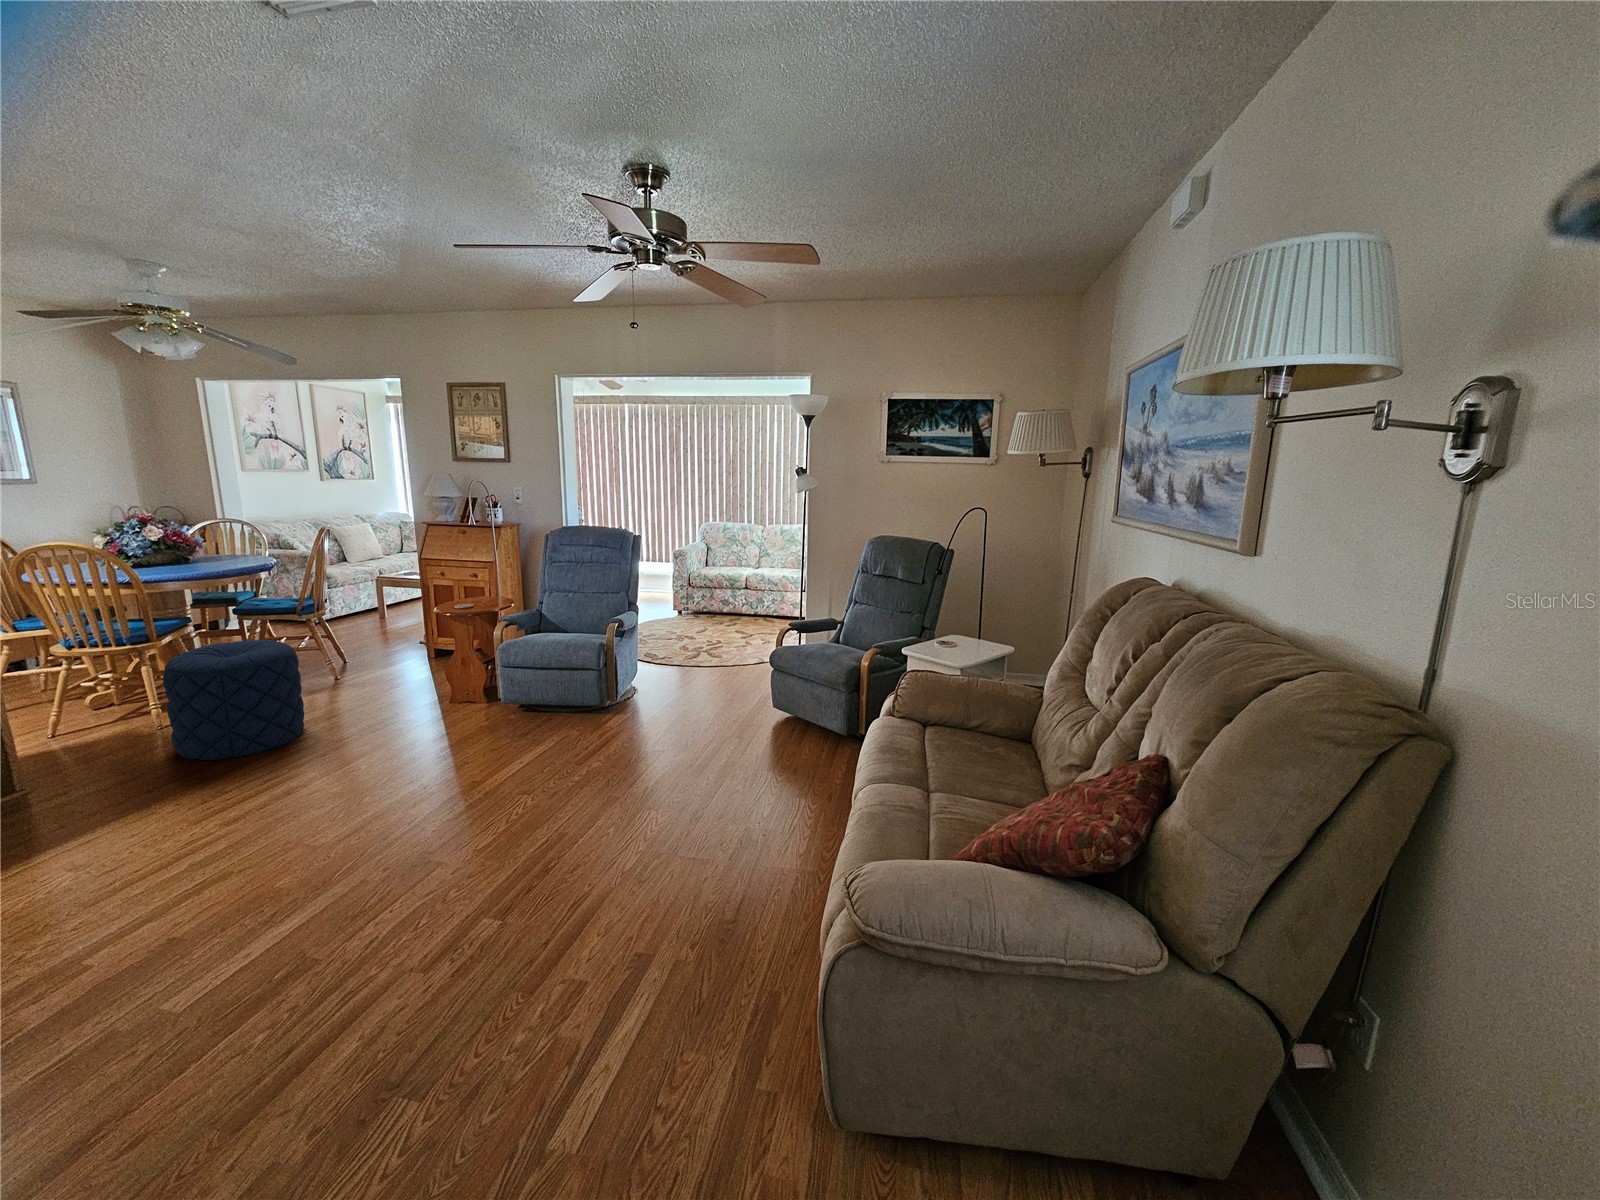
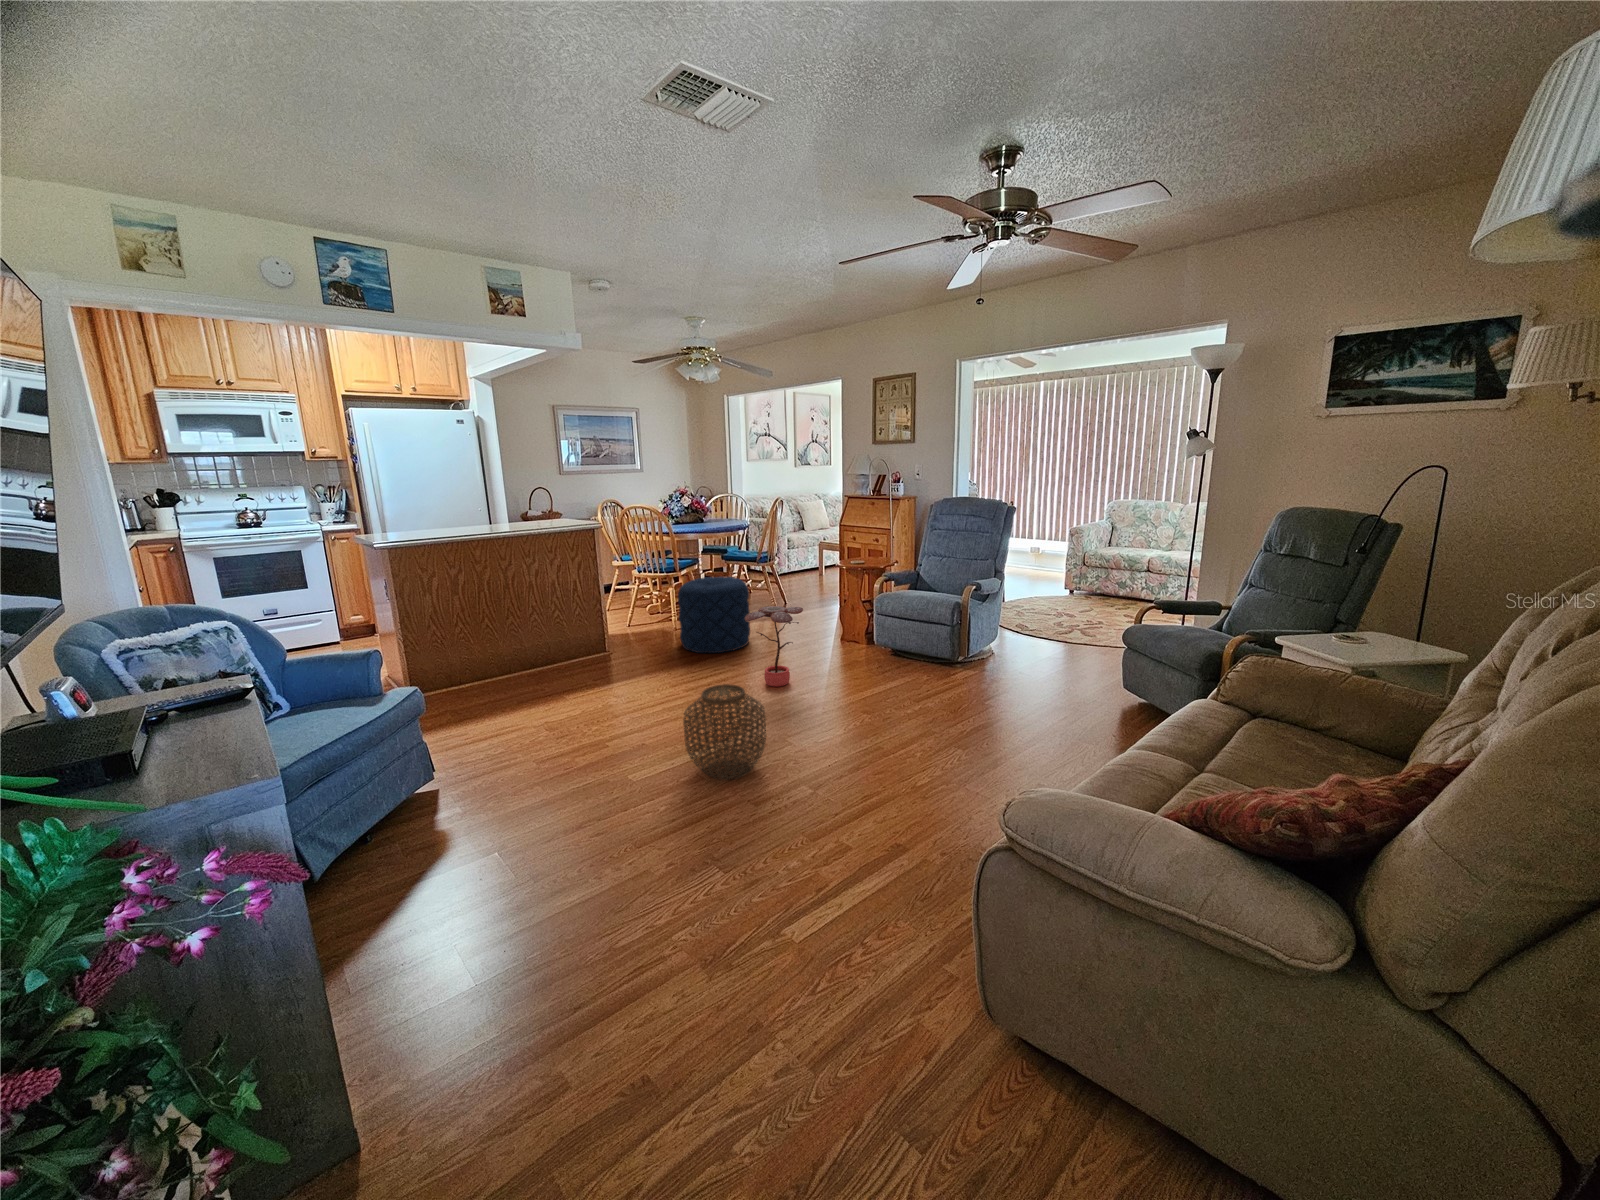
potted plant: none [320,672,410,785] -> present [745,606,803,687]
woven basket: none [267,800,412,944] -> present [684,684,766,780]

